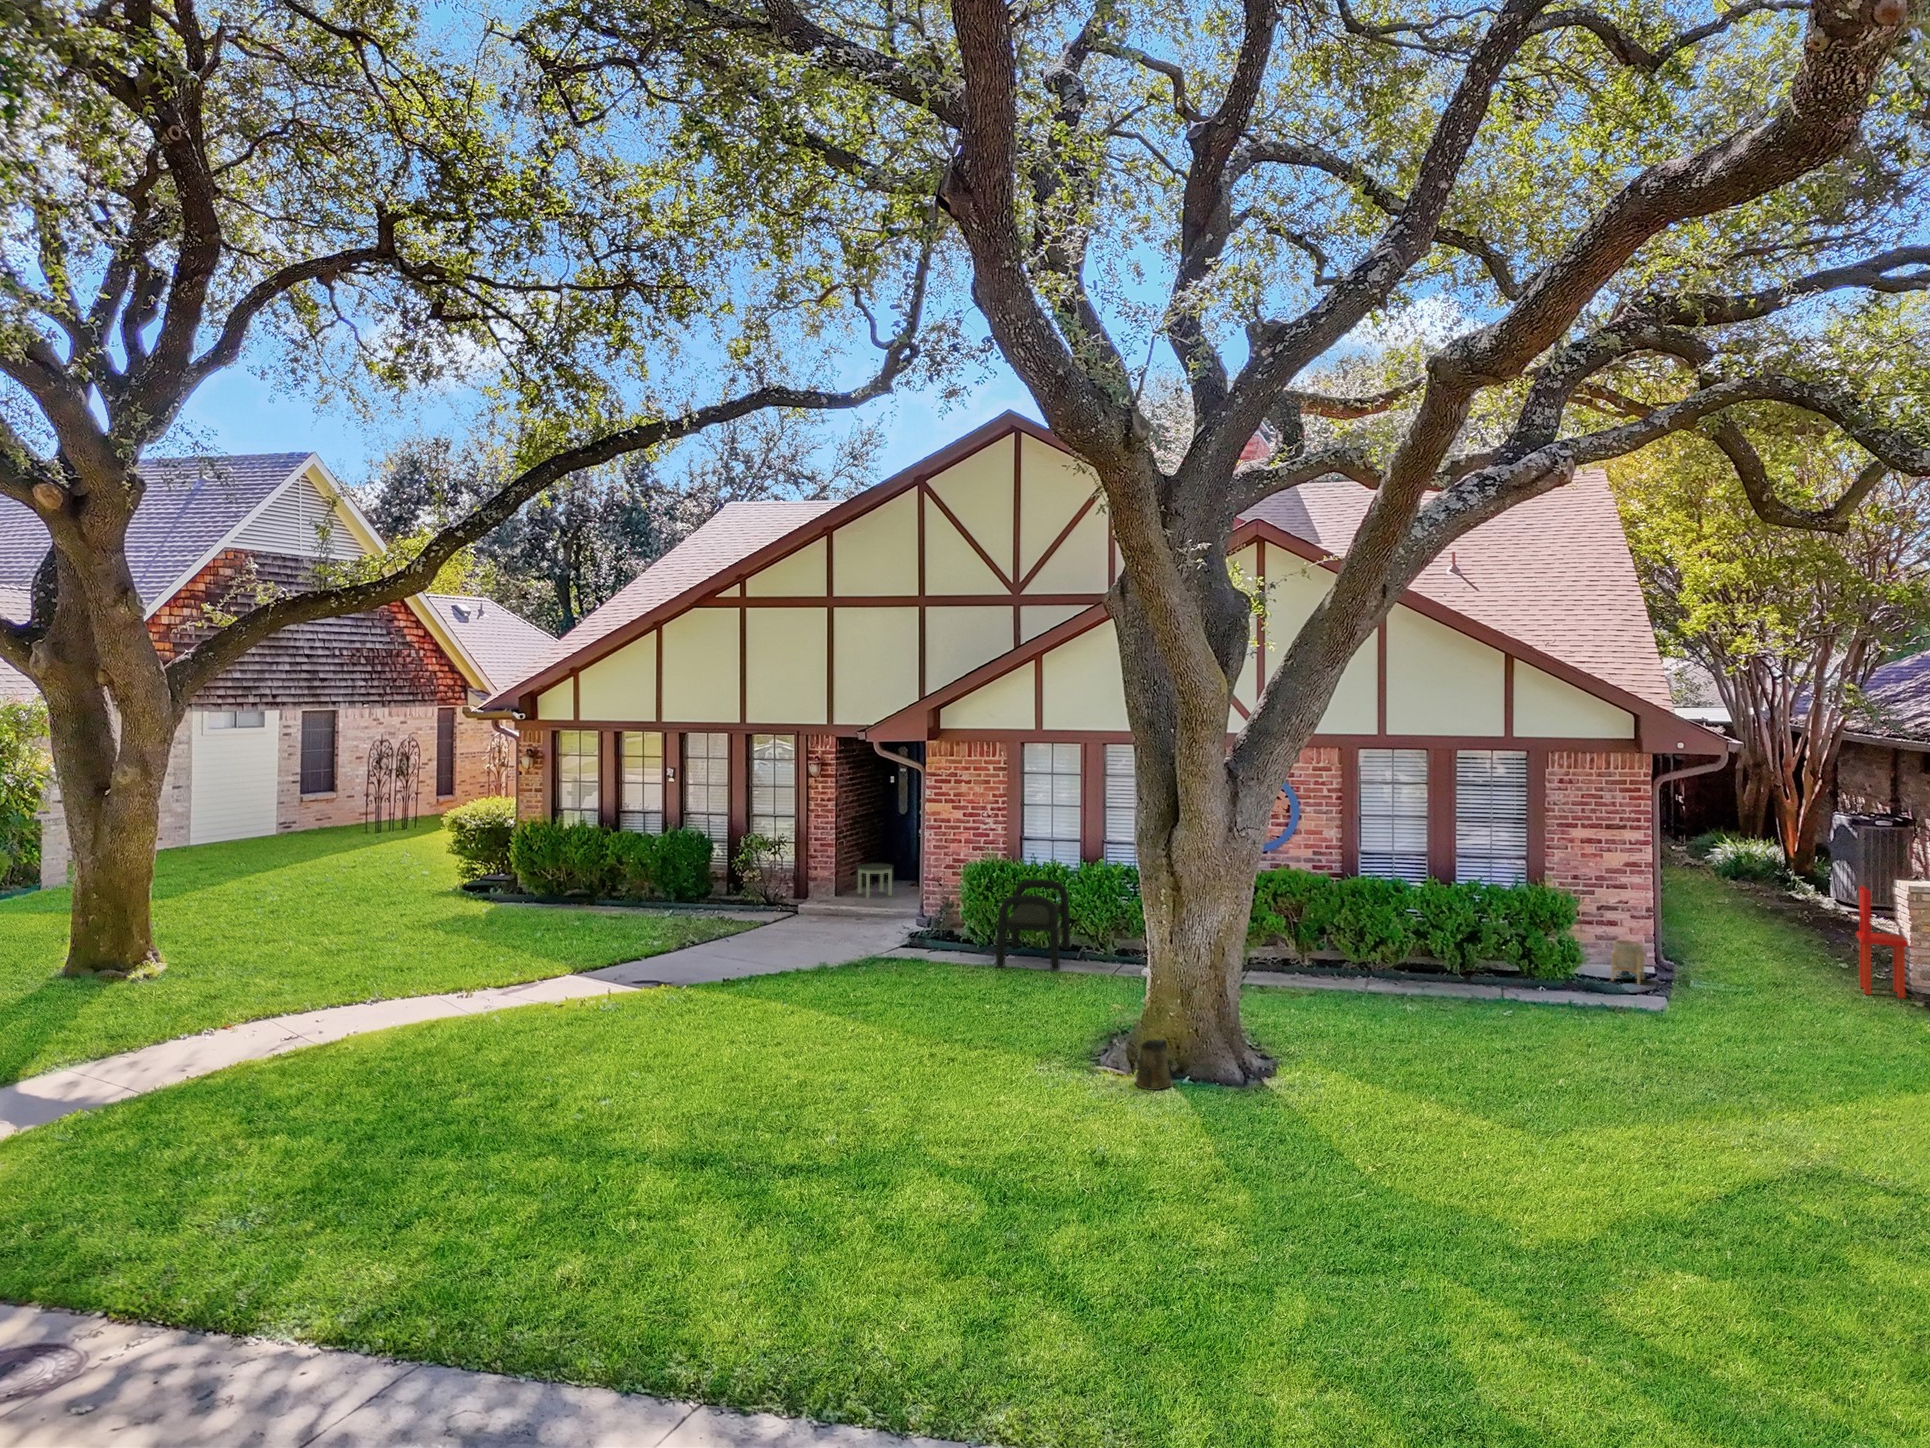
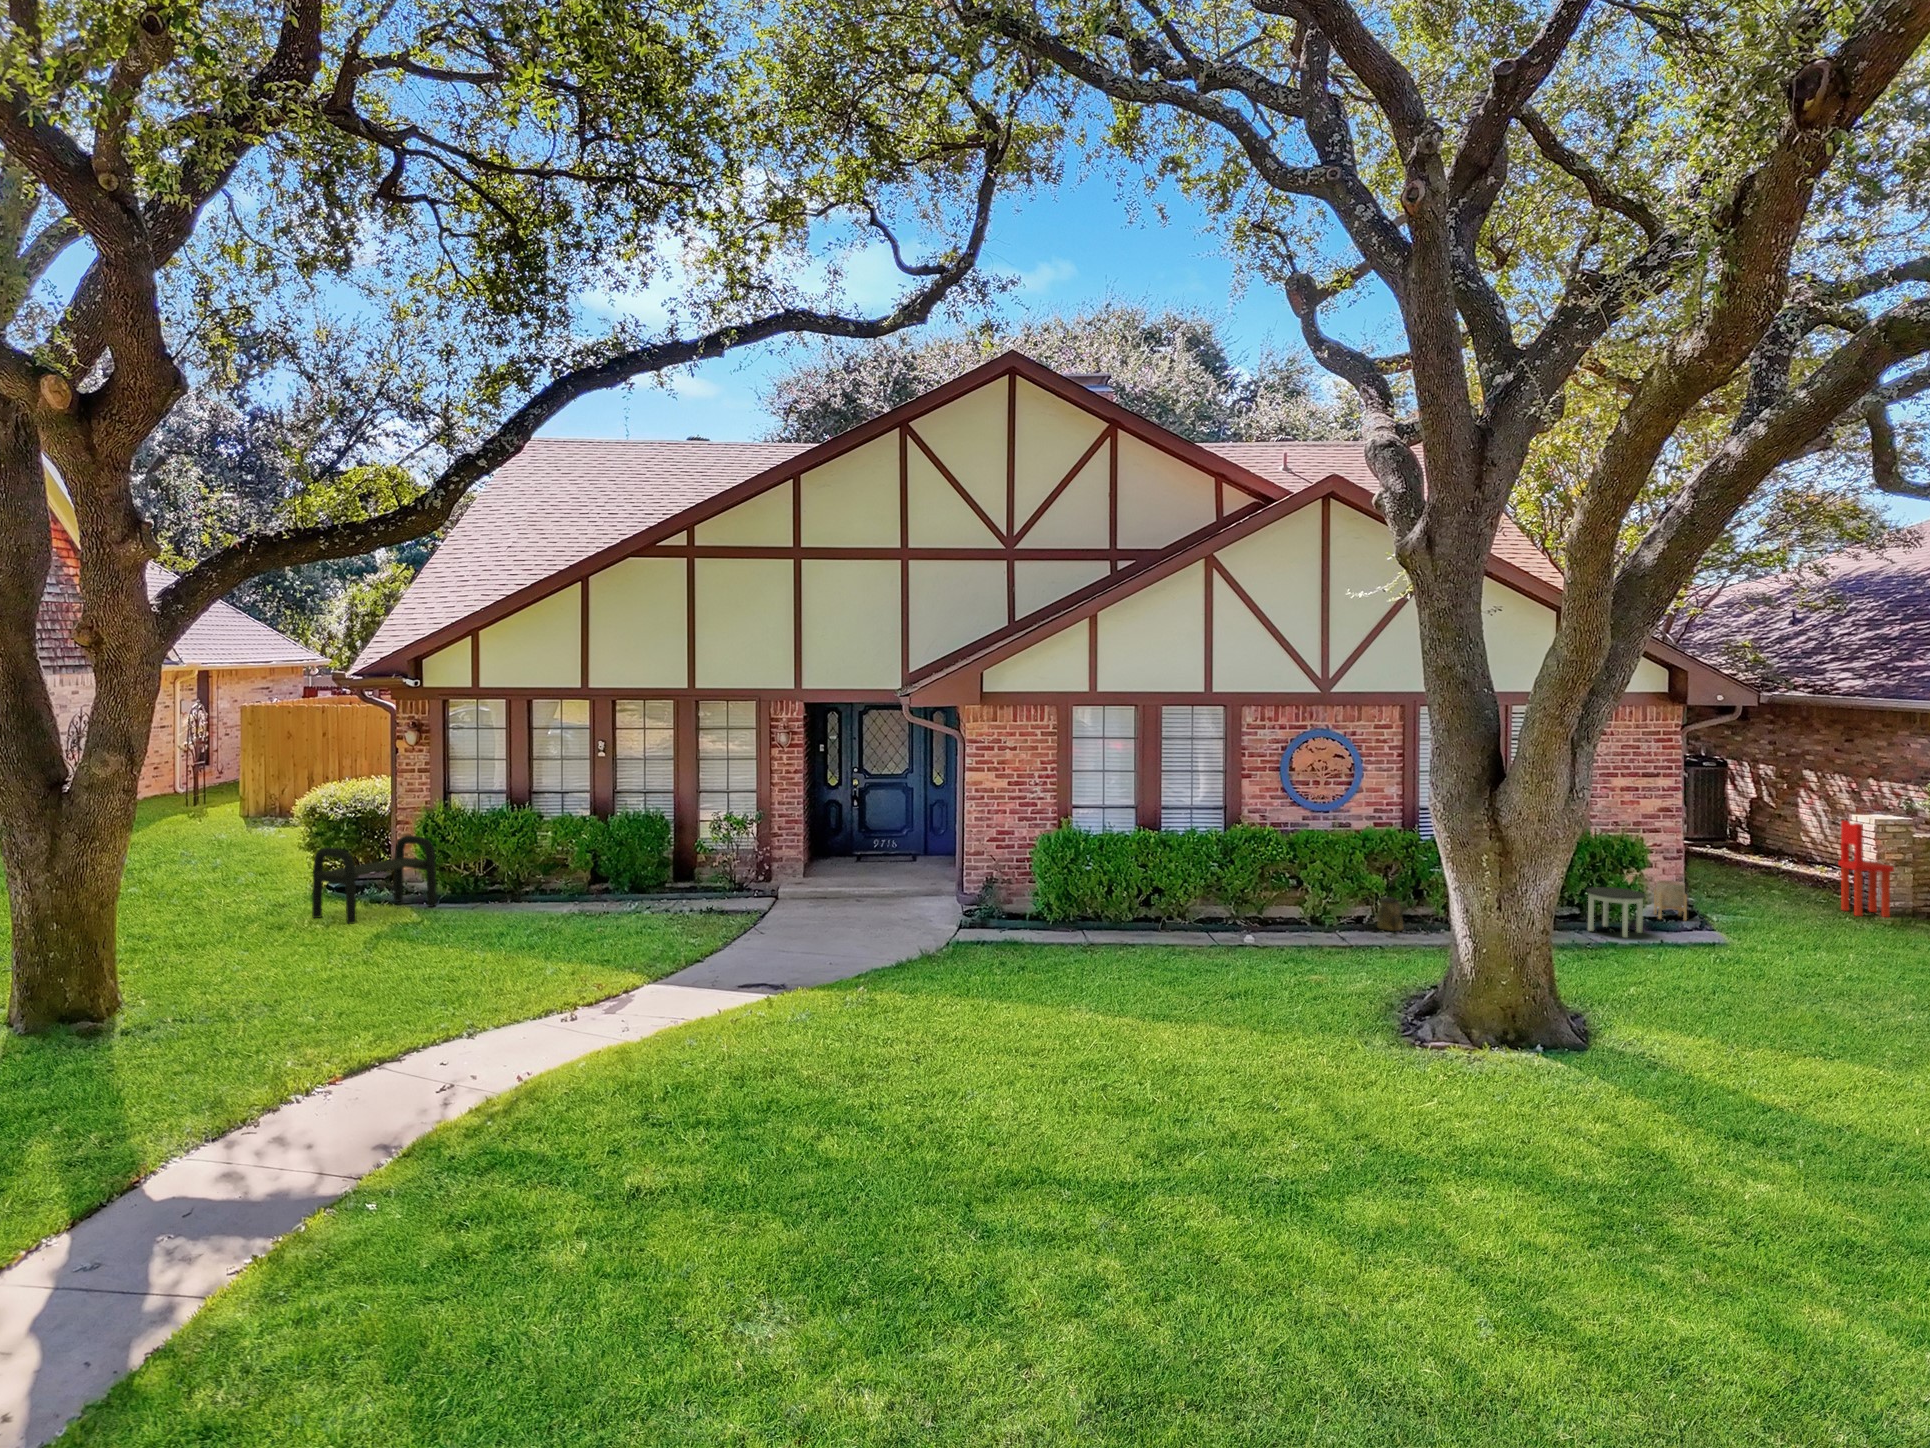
round table: present [857,863,893,898] -> present [1586,887,1646,938]
bench: present [996,879,1070,970] -> present [312,835,437,924]
watering can: present [1131,1039,1172,1090] -> present [1377,897,1407,931]

